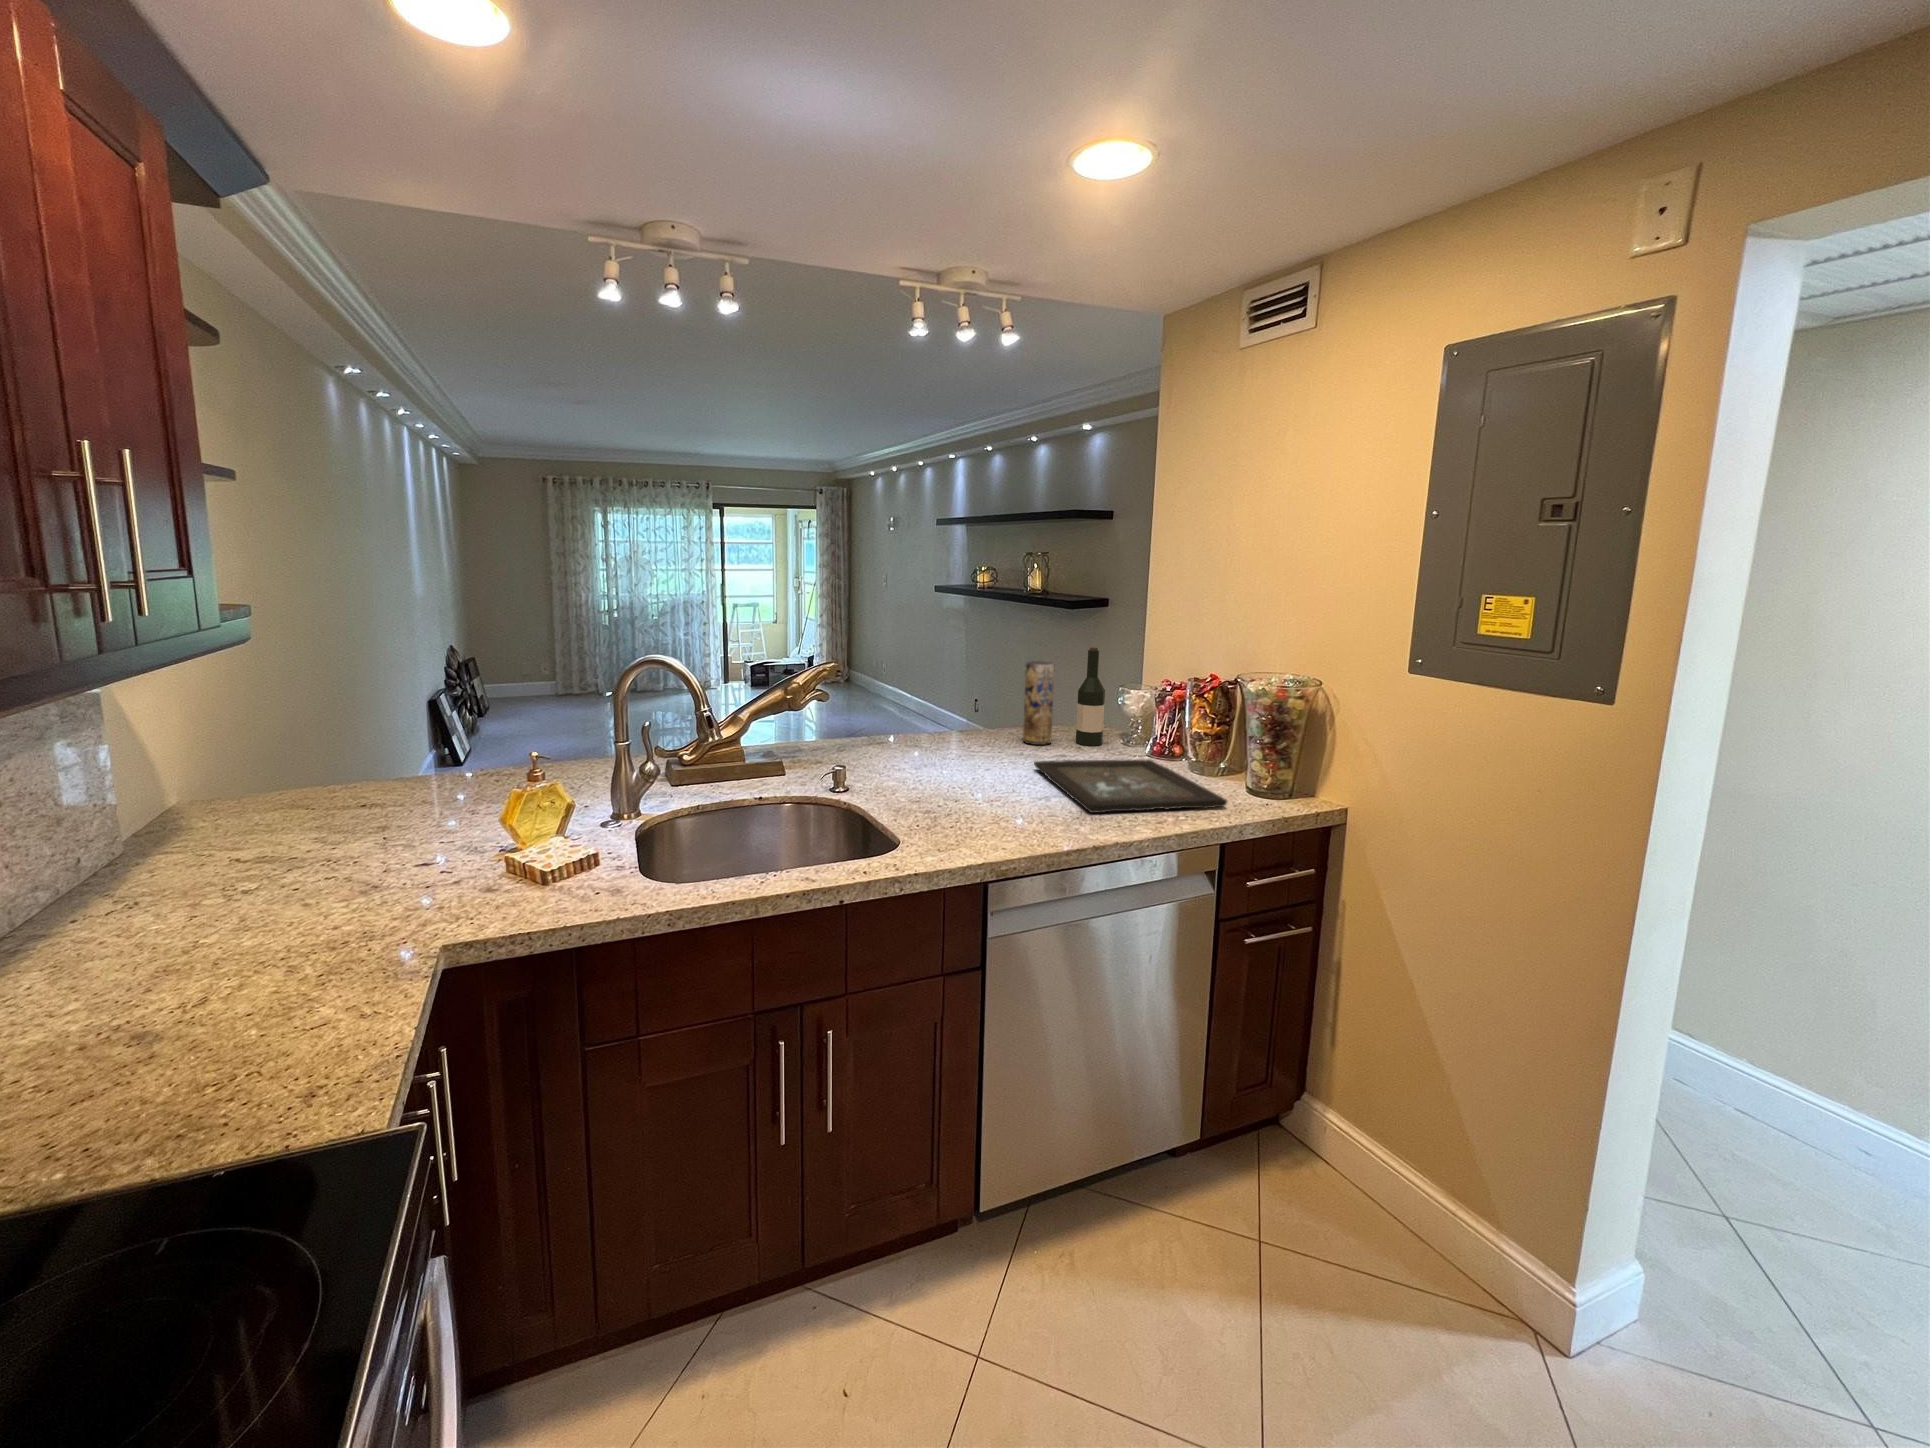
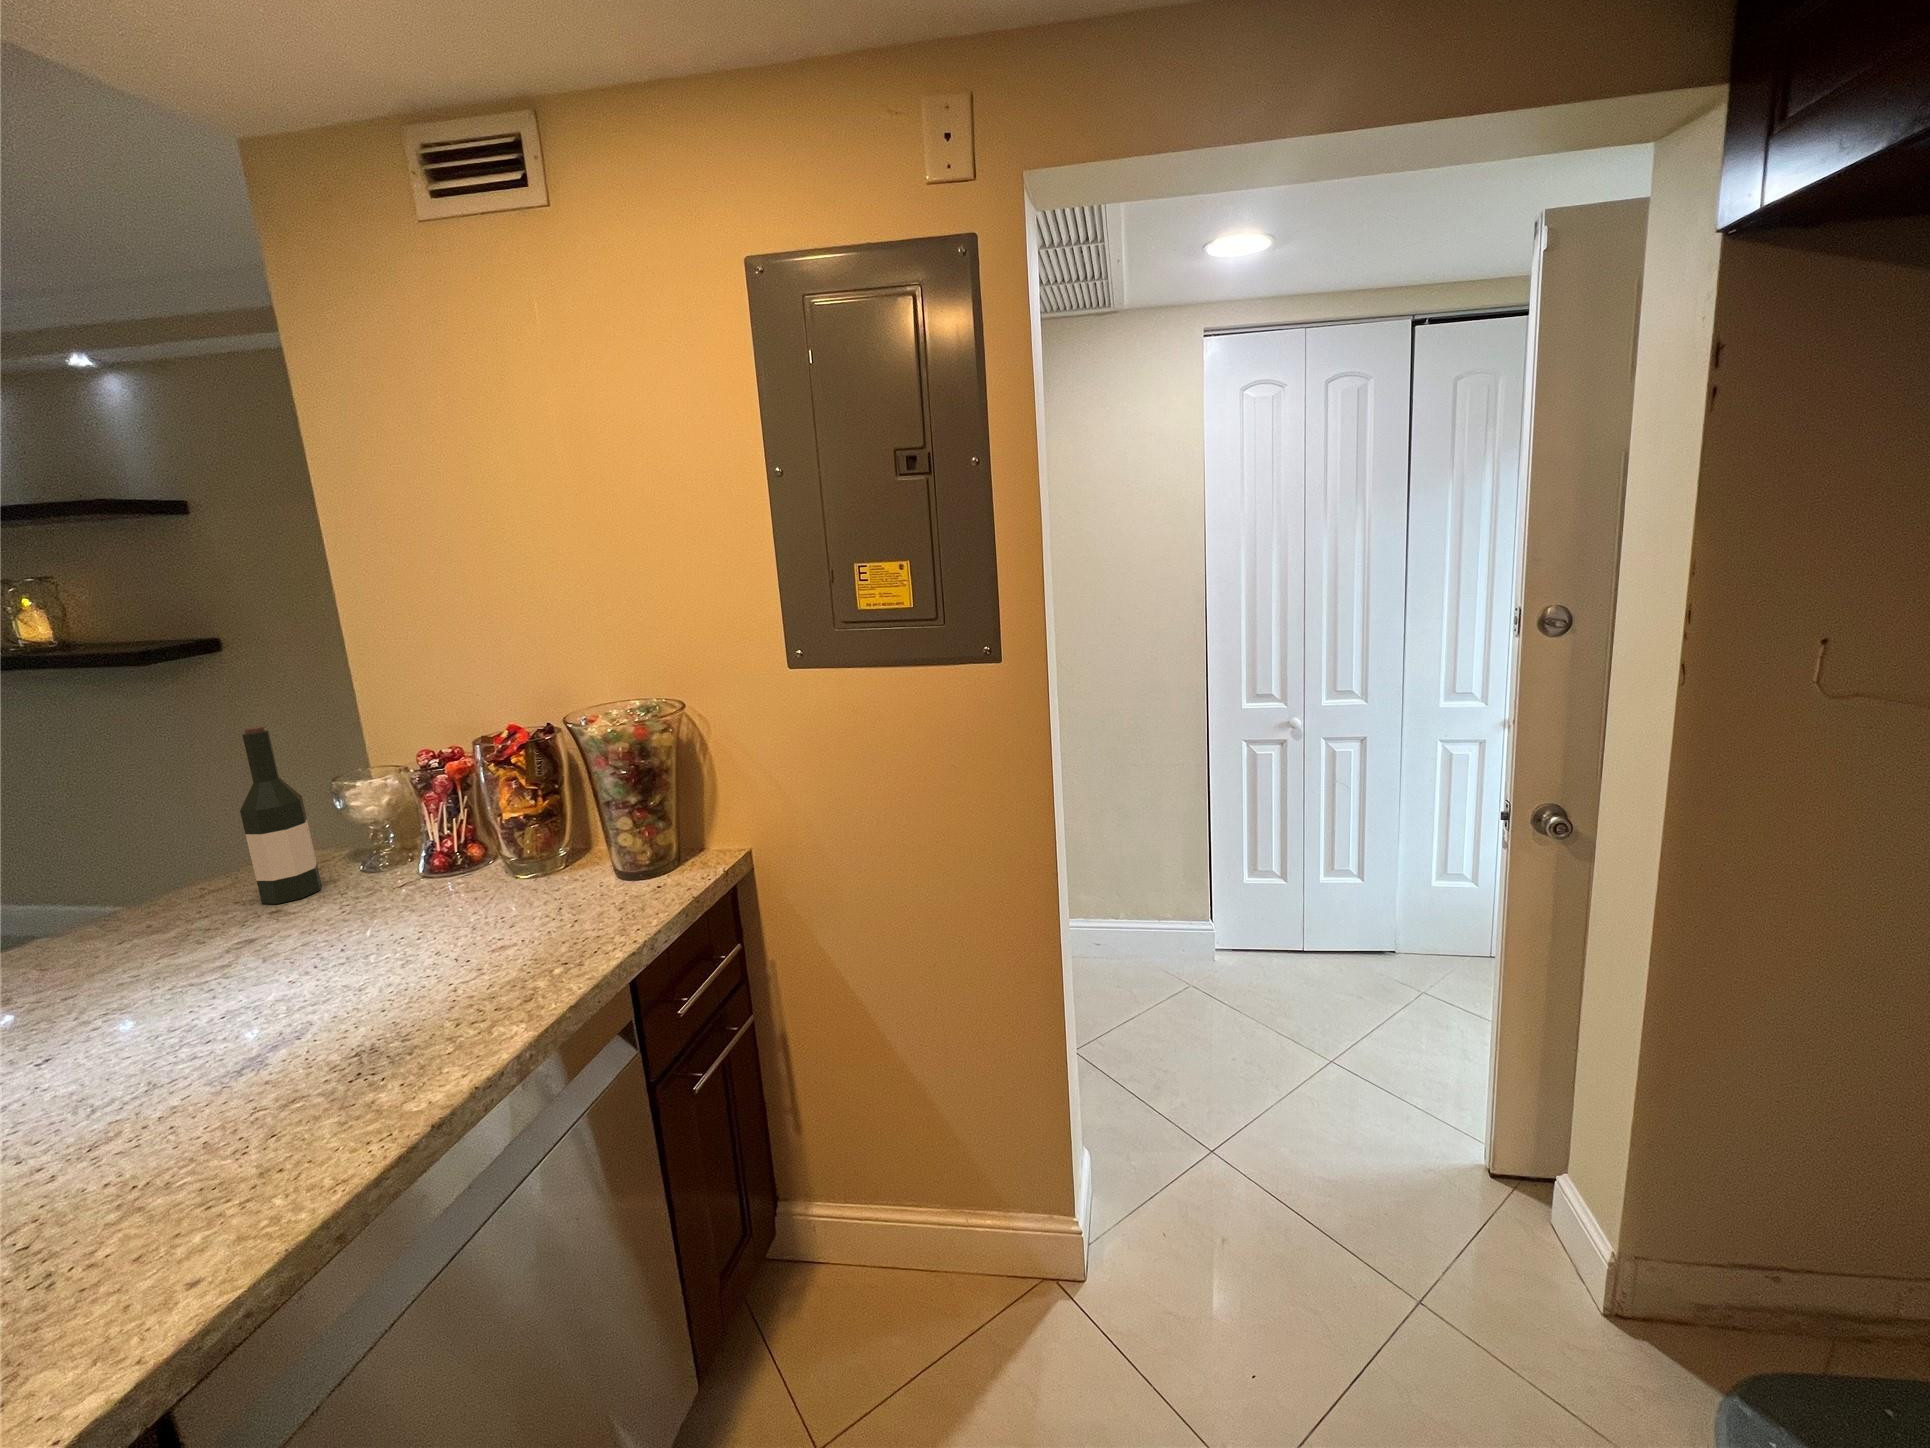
vase: present [1023,661,1054,745] -> none [82,776,202,948]
tray: present [1034,760,1227,813] -> none [180,885,612,1048]

